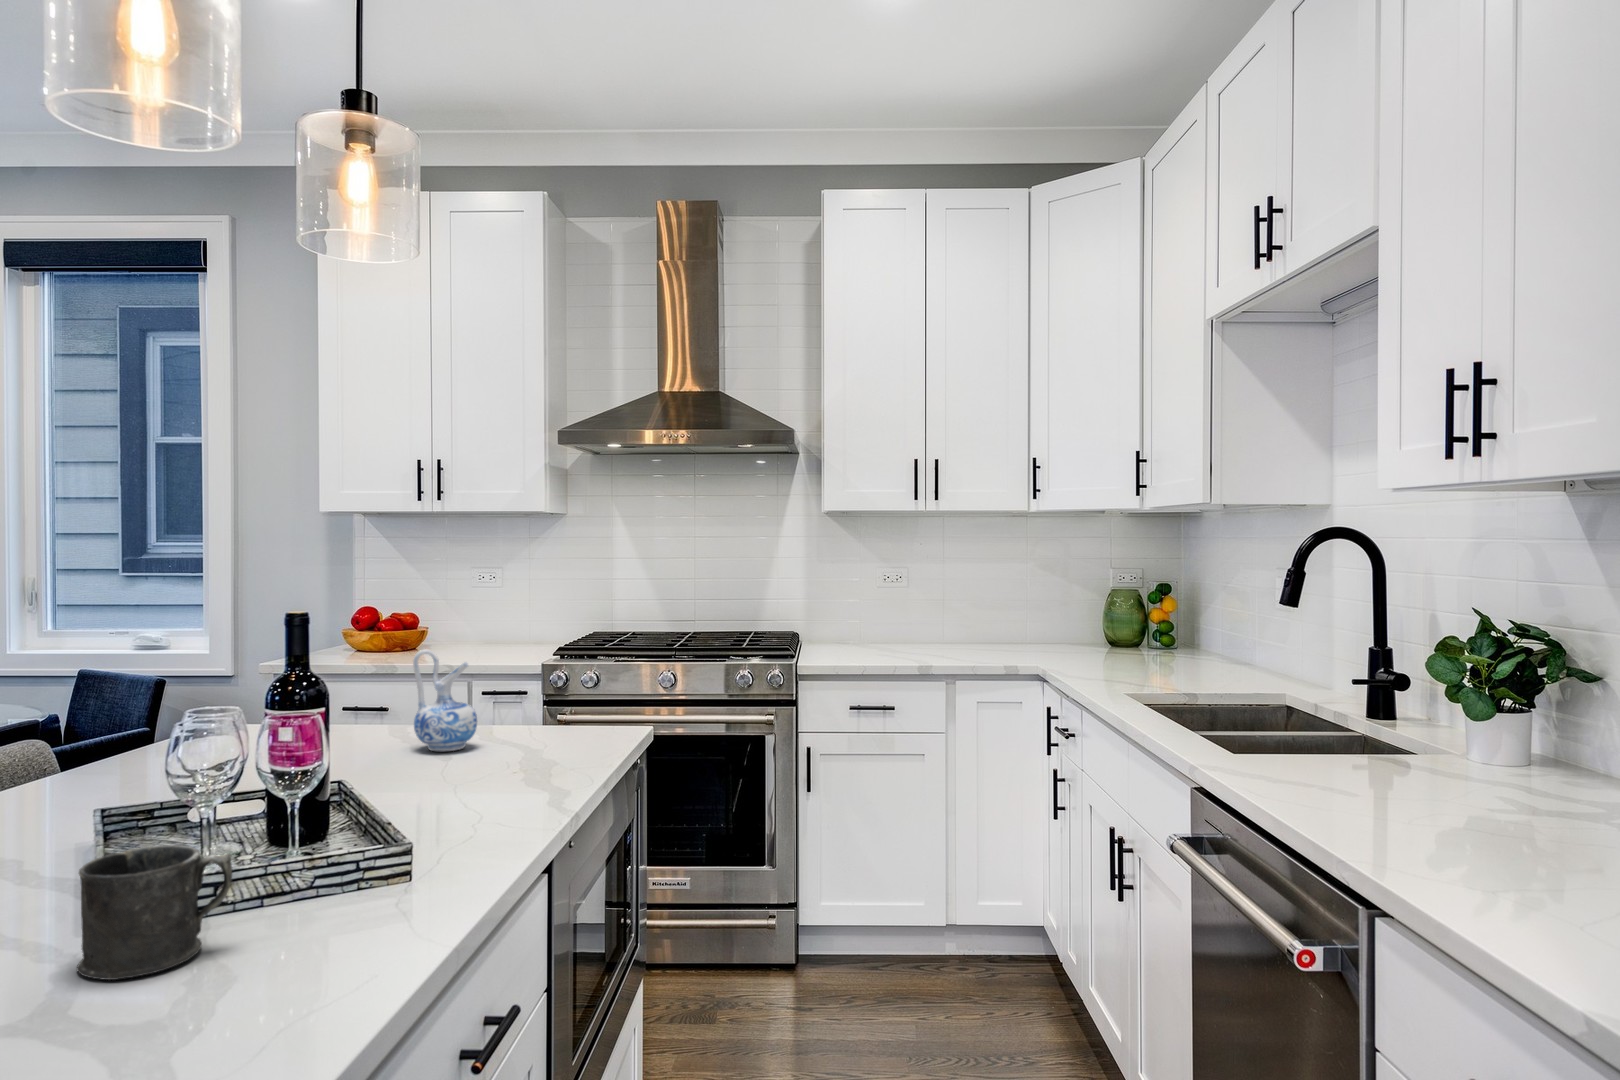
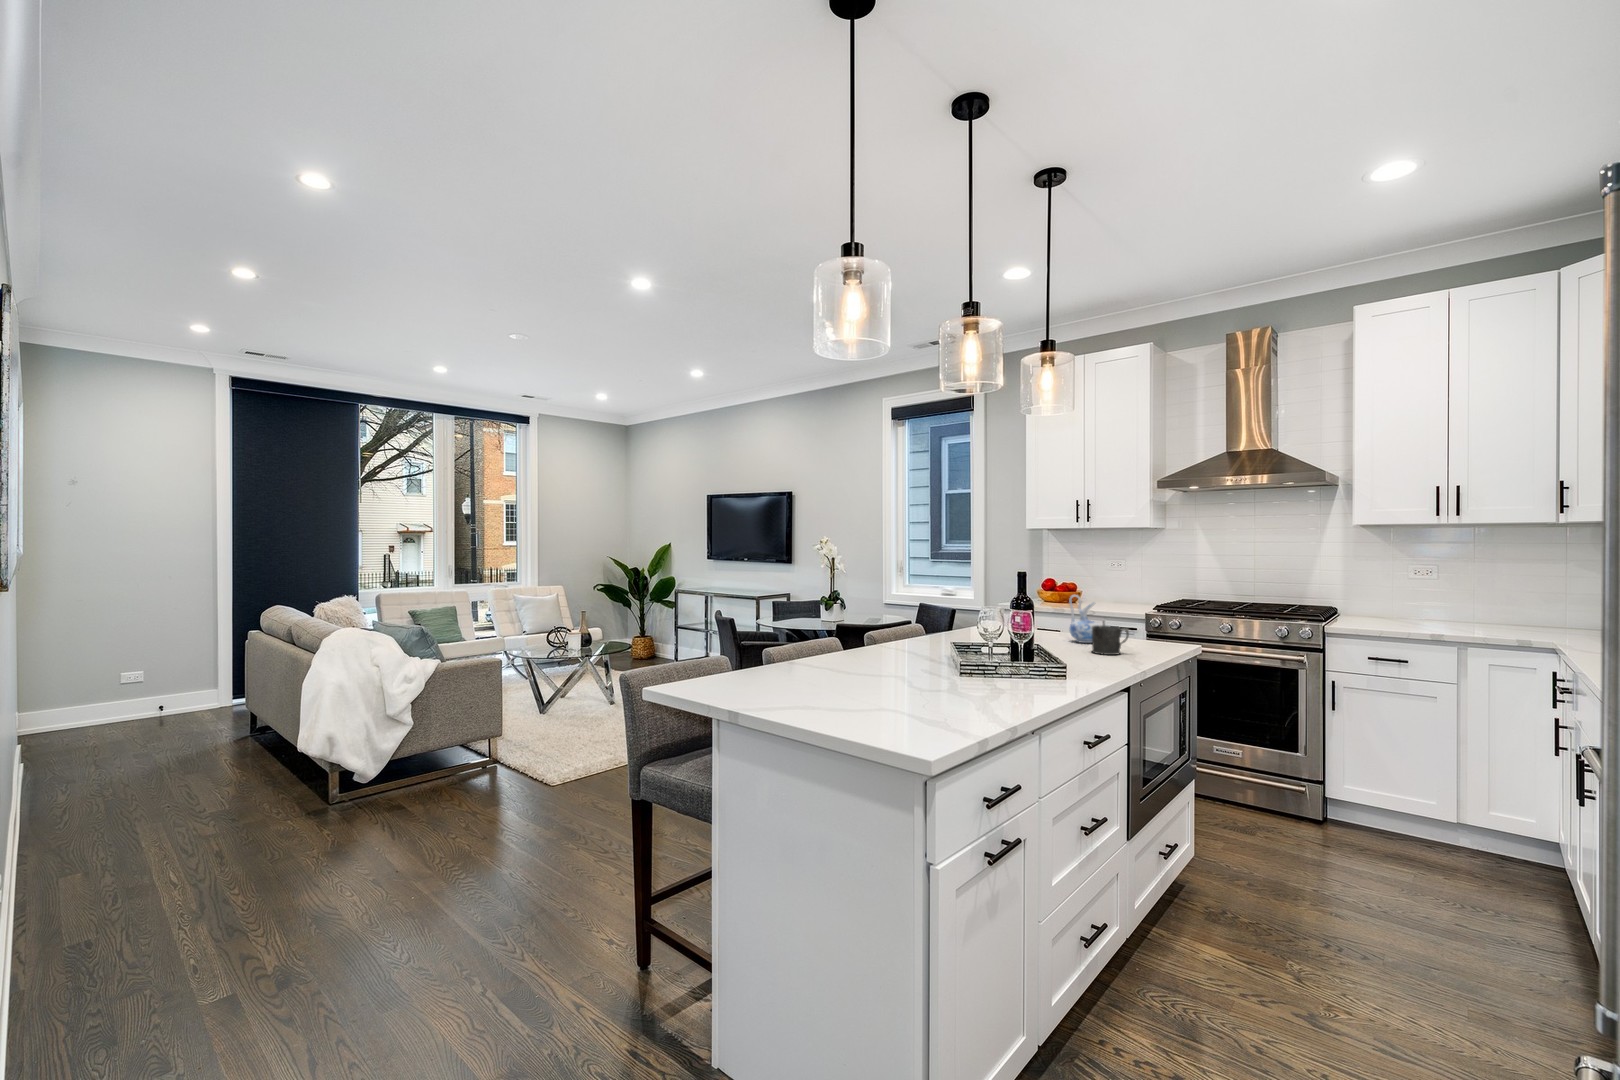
mug: present [77,845,232,980] -> present [1092,625,1129,655]

